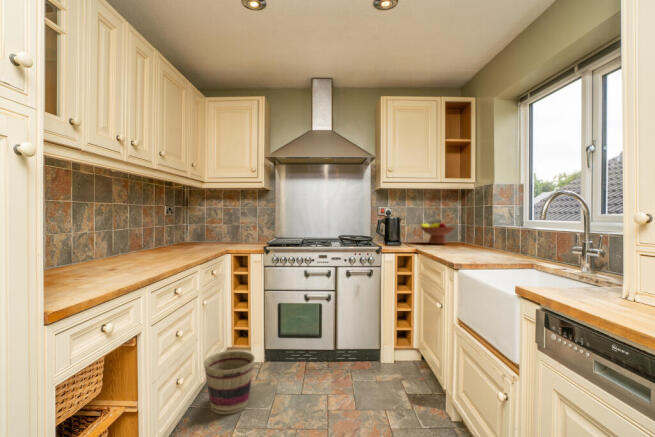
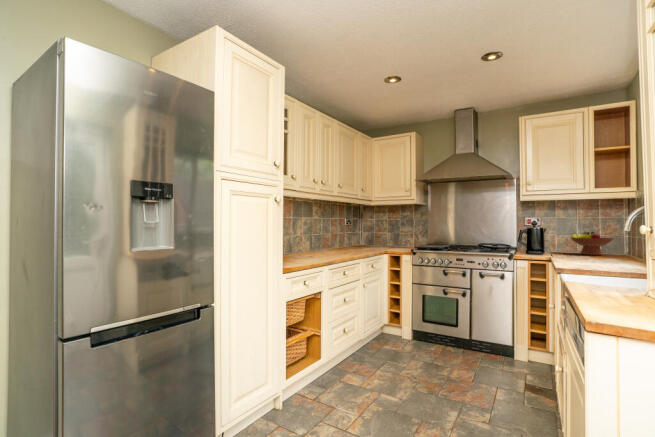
basket: present [204,351,255,414] -> none [361,322,396,364]

